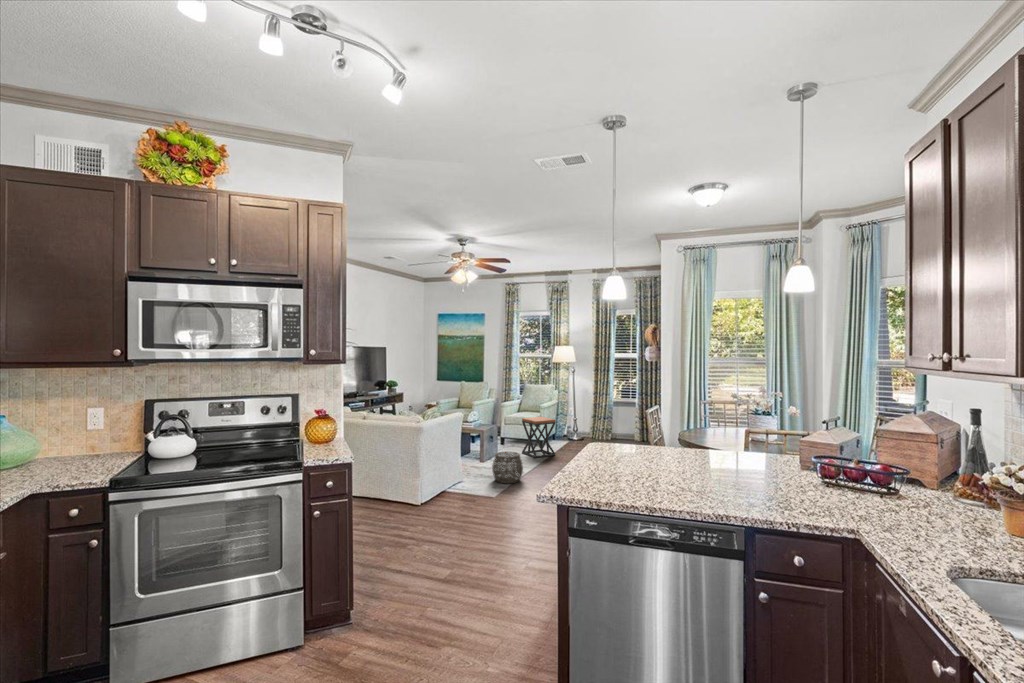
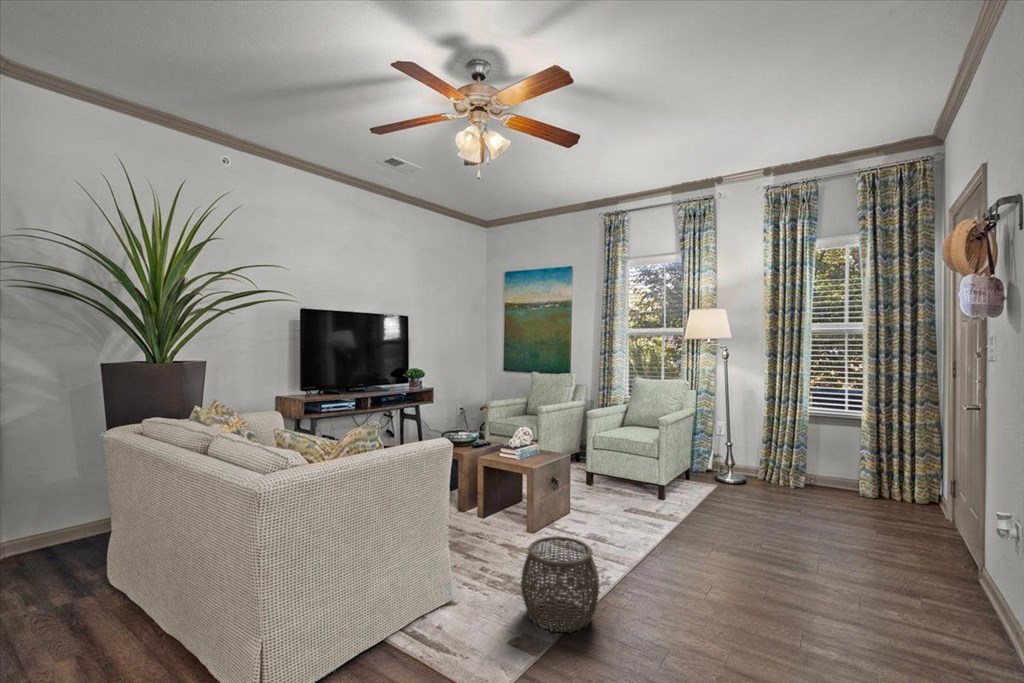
stool: present [522,417,556,458] -> none [620,441,690,529]

